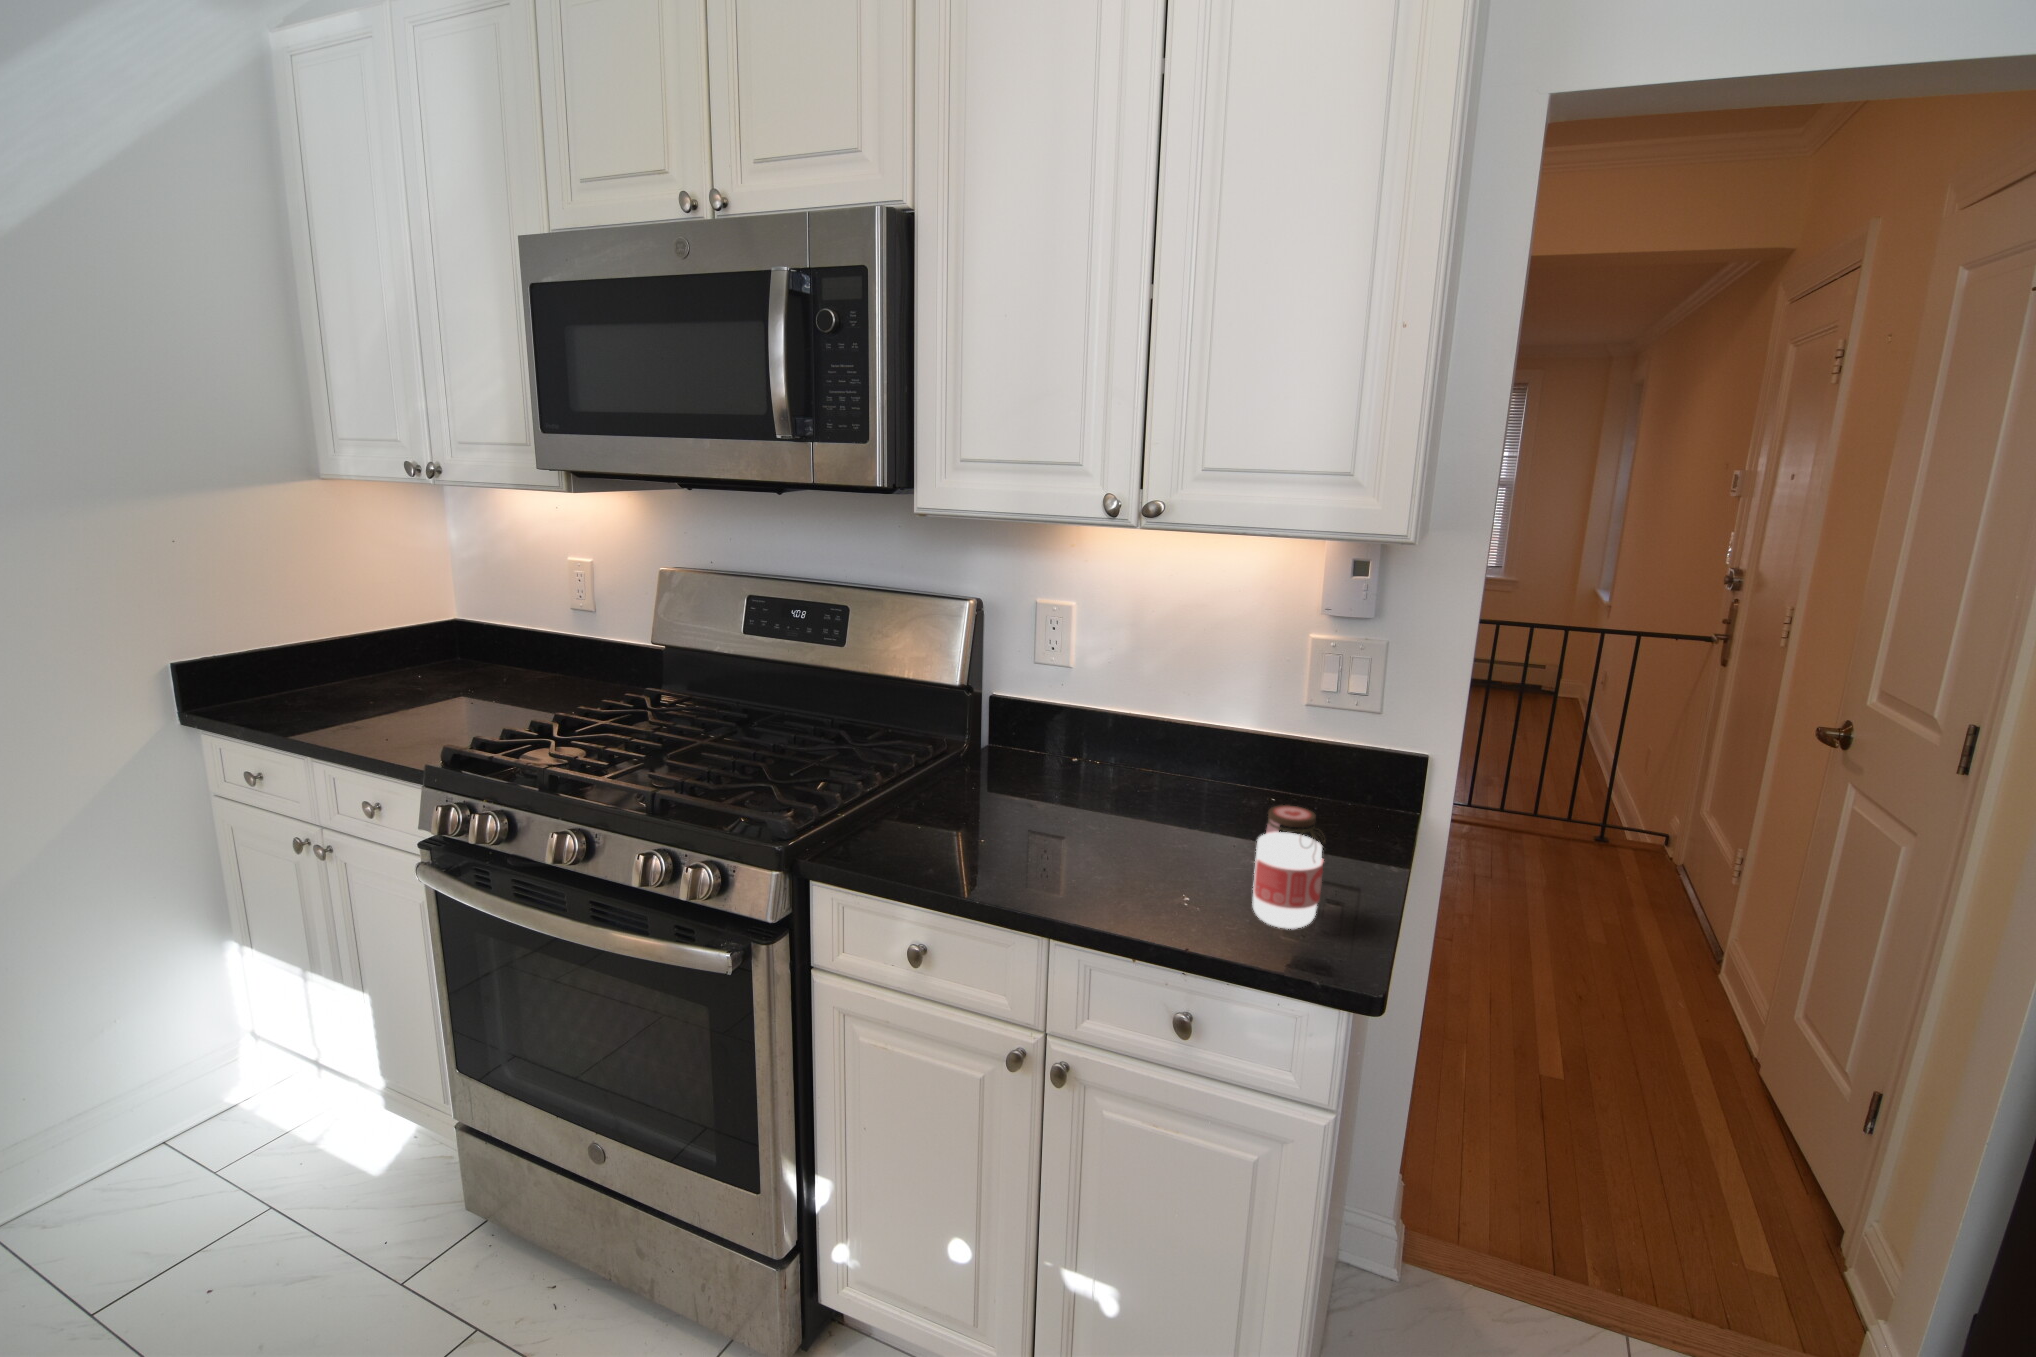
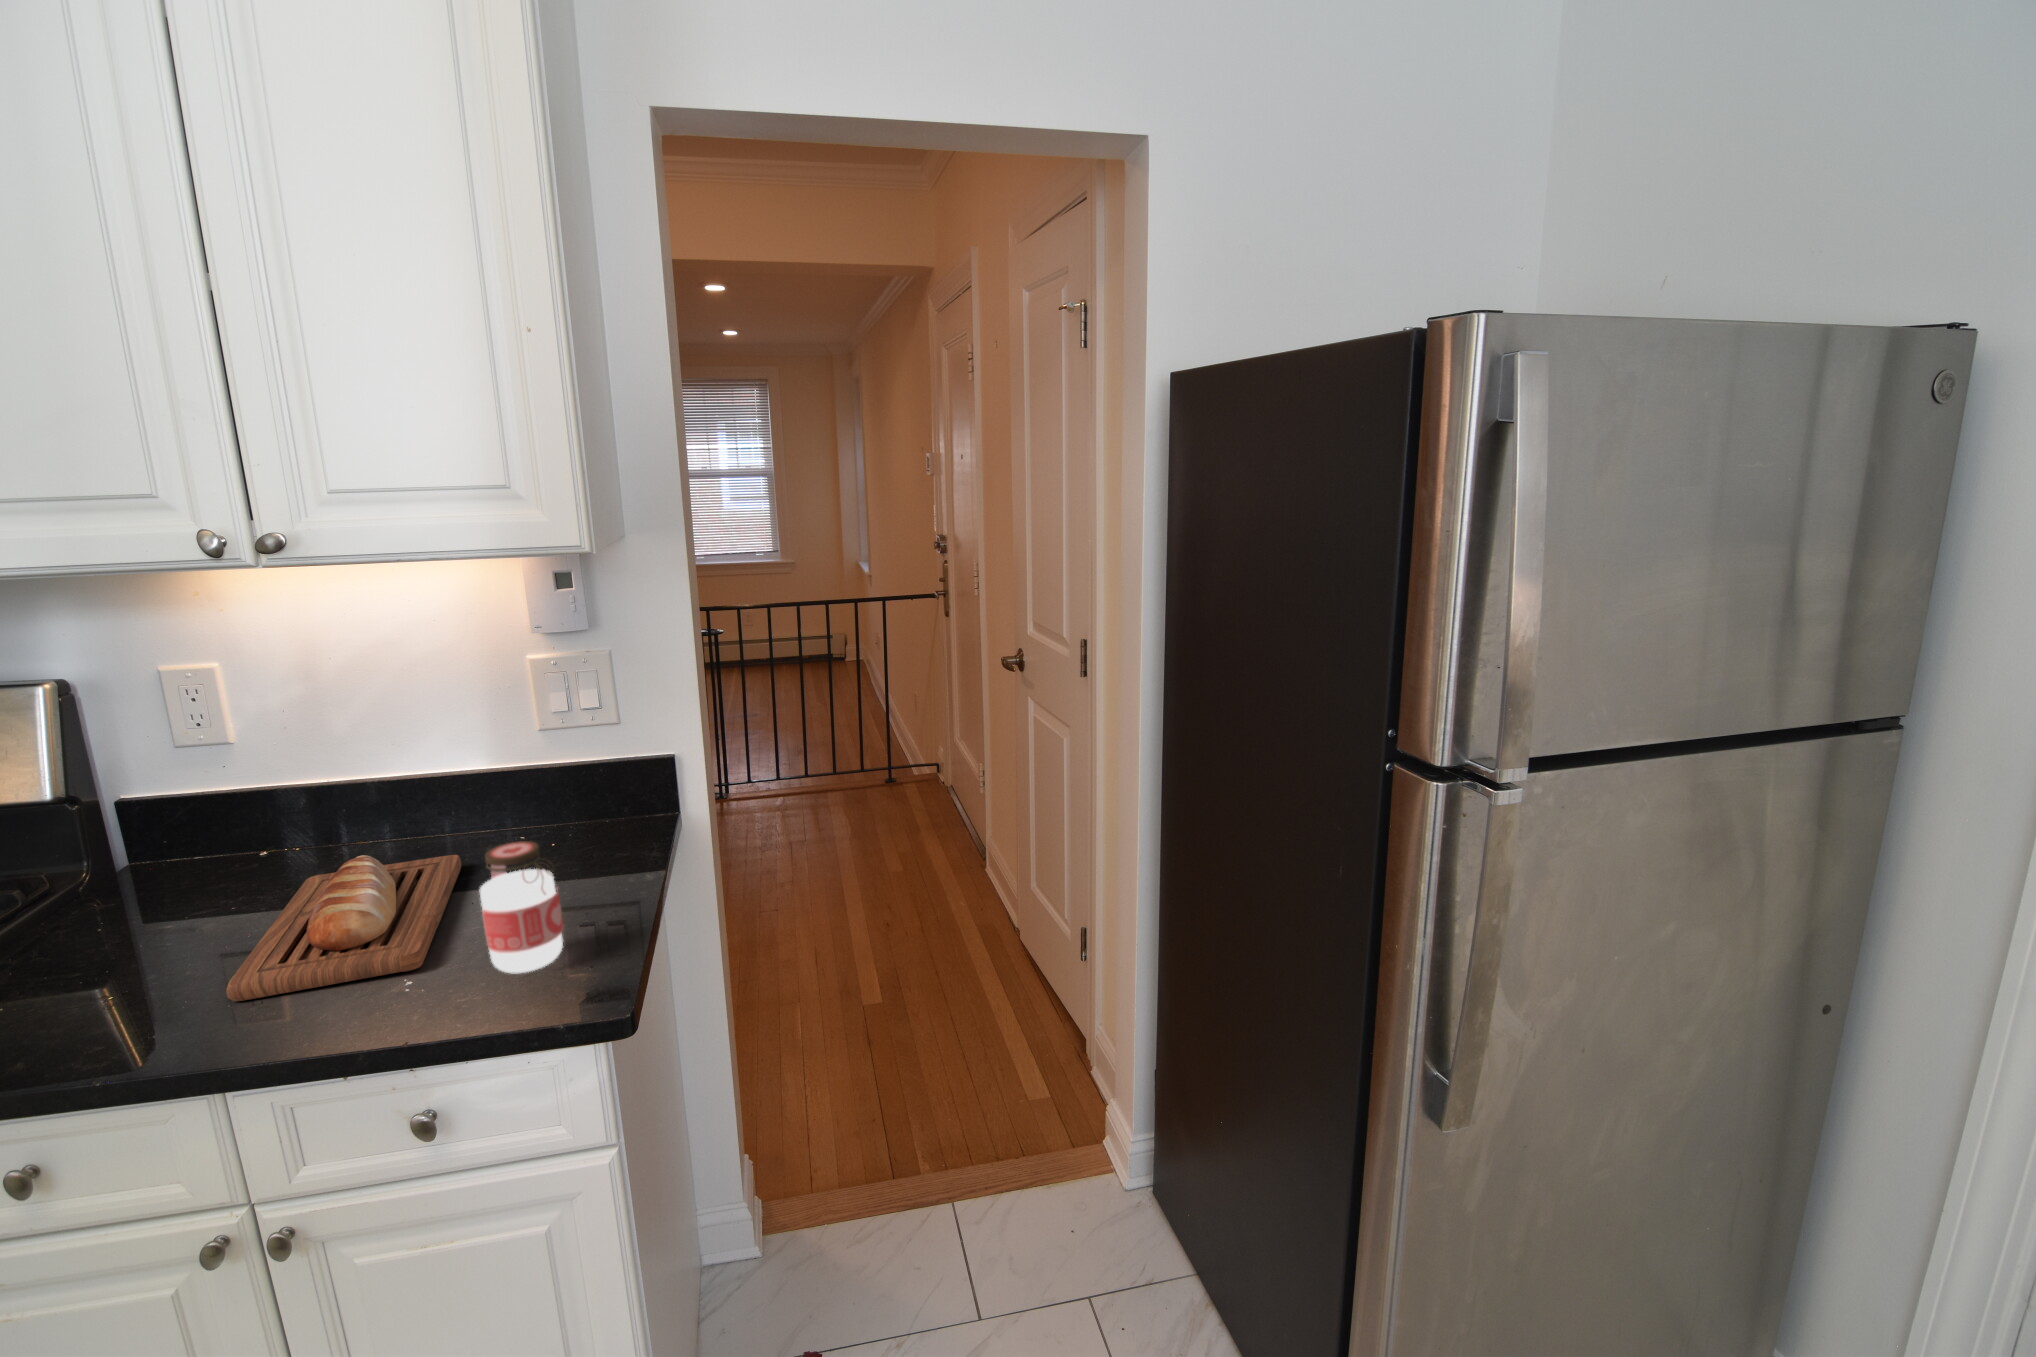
bread loaf: none [1057,780,1222,892] -> present [226,855,461,1001]

